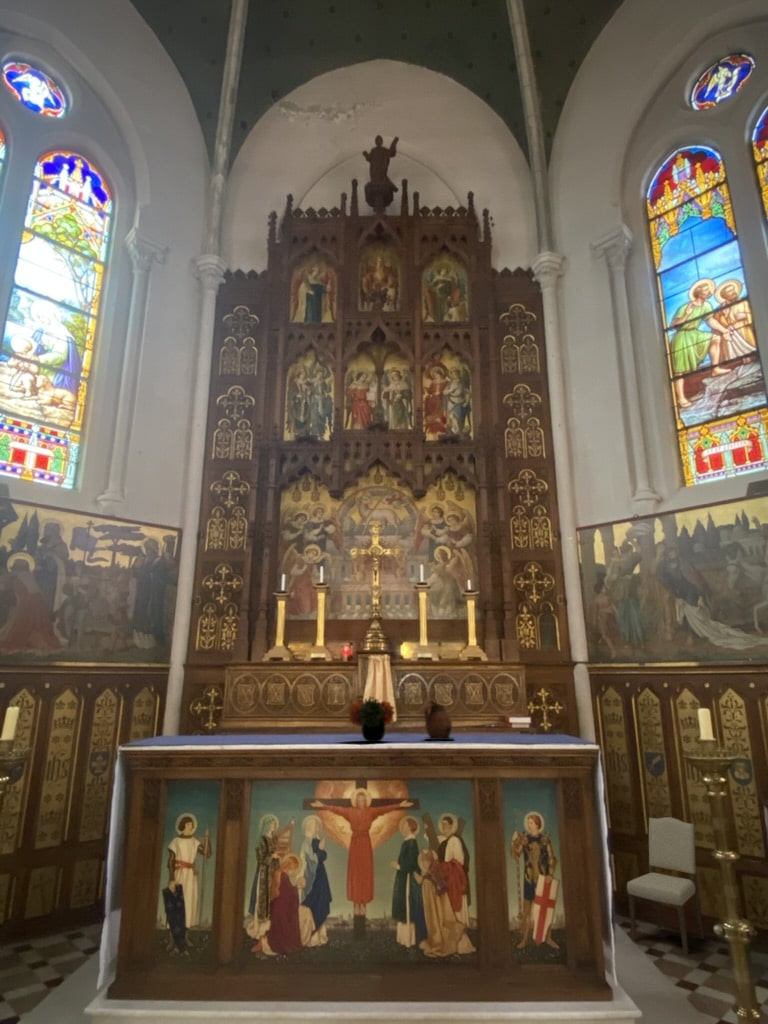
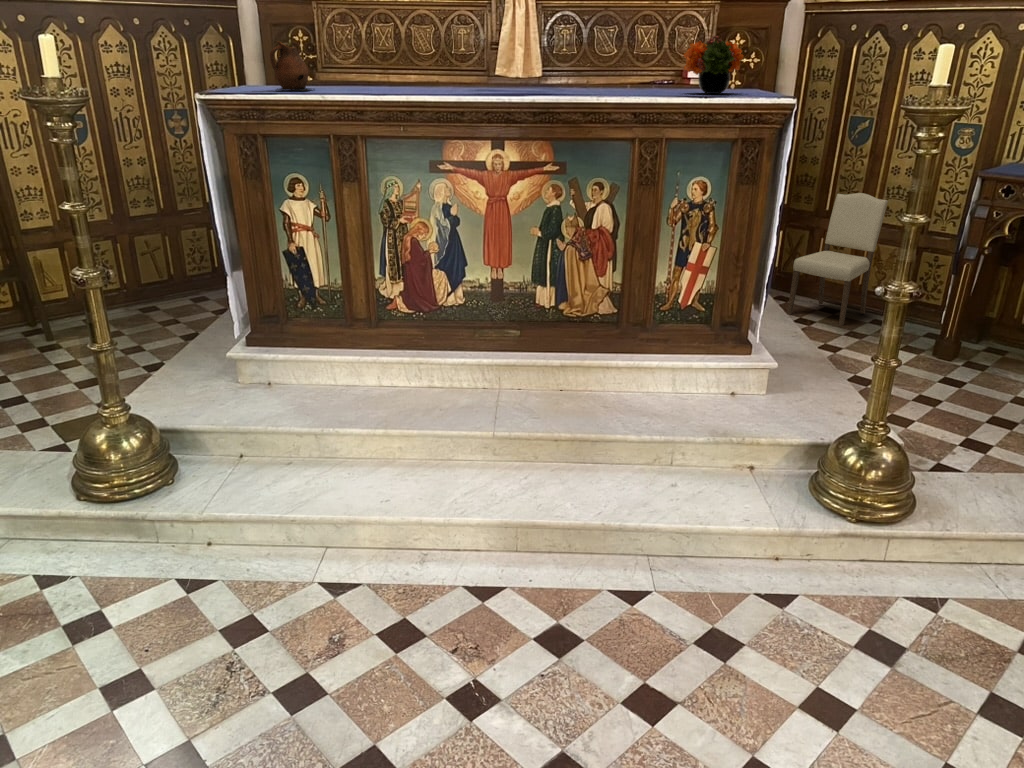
flower arrangement: present [348,697,394,742] -> present [683,36,743,94]
ceramic pitcher: present [424,700,453,740] -> present [270,42,314,91]

